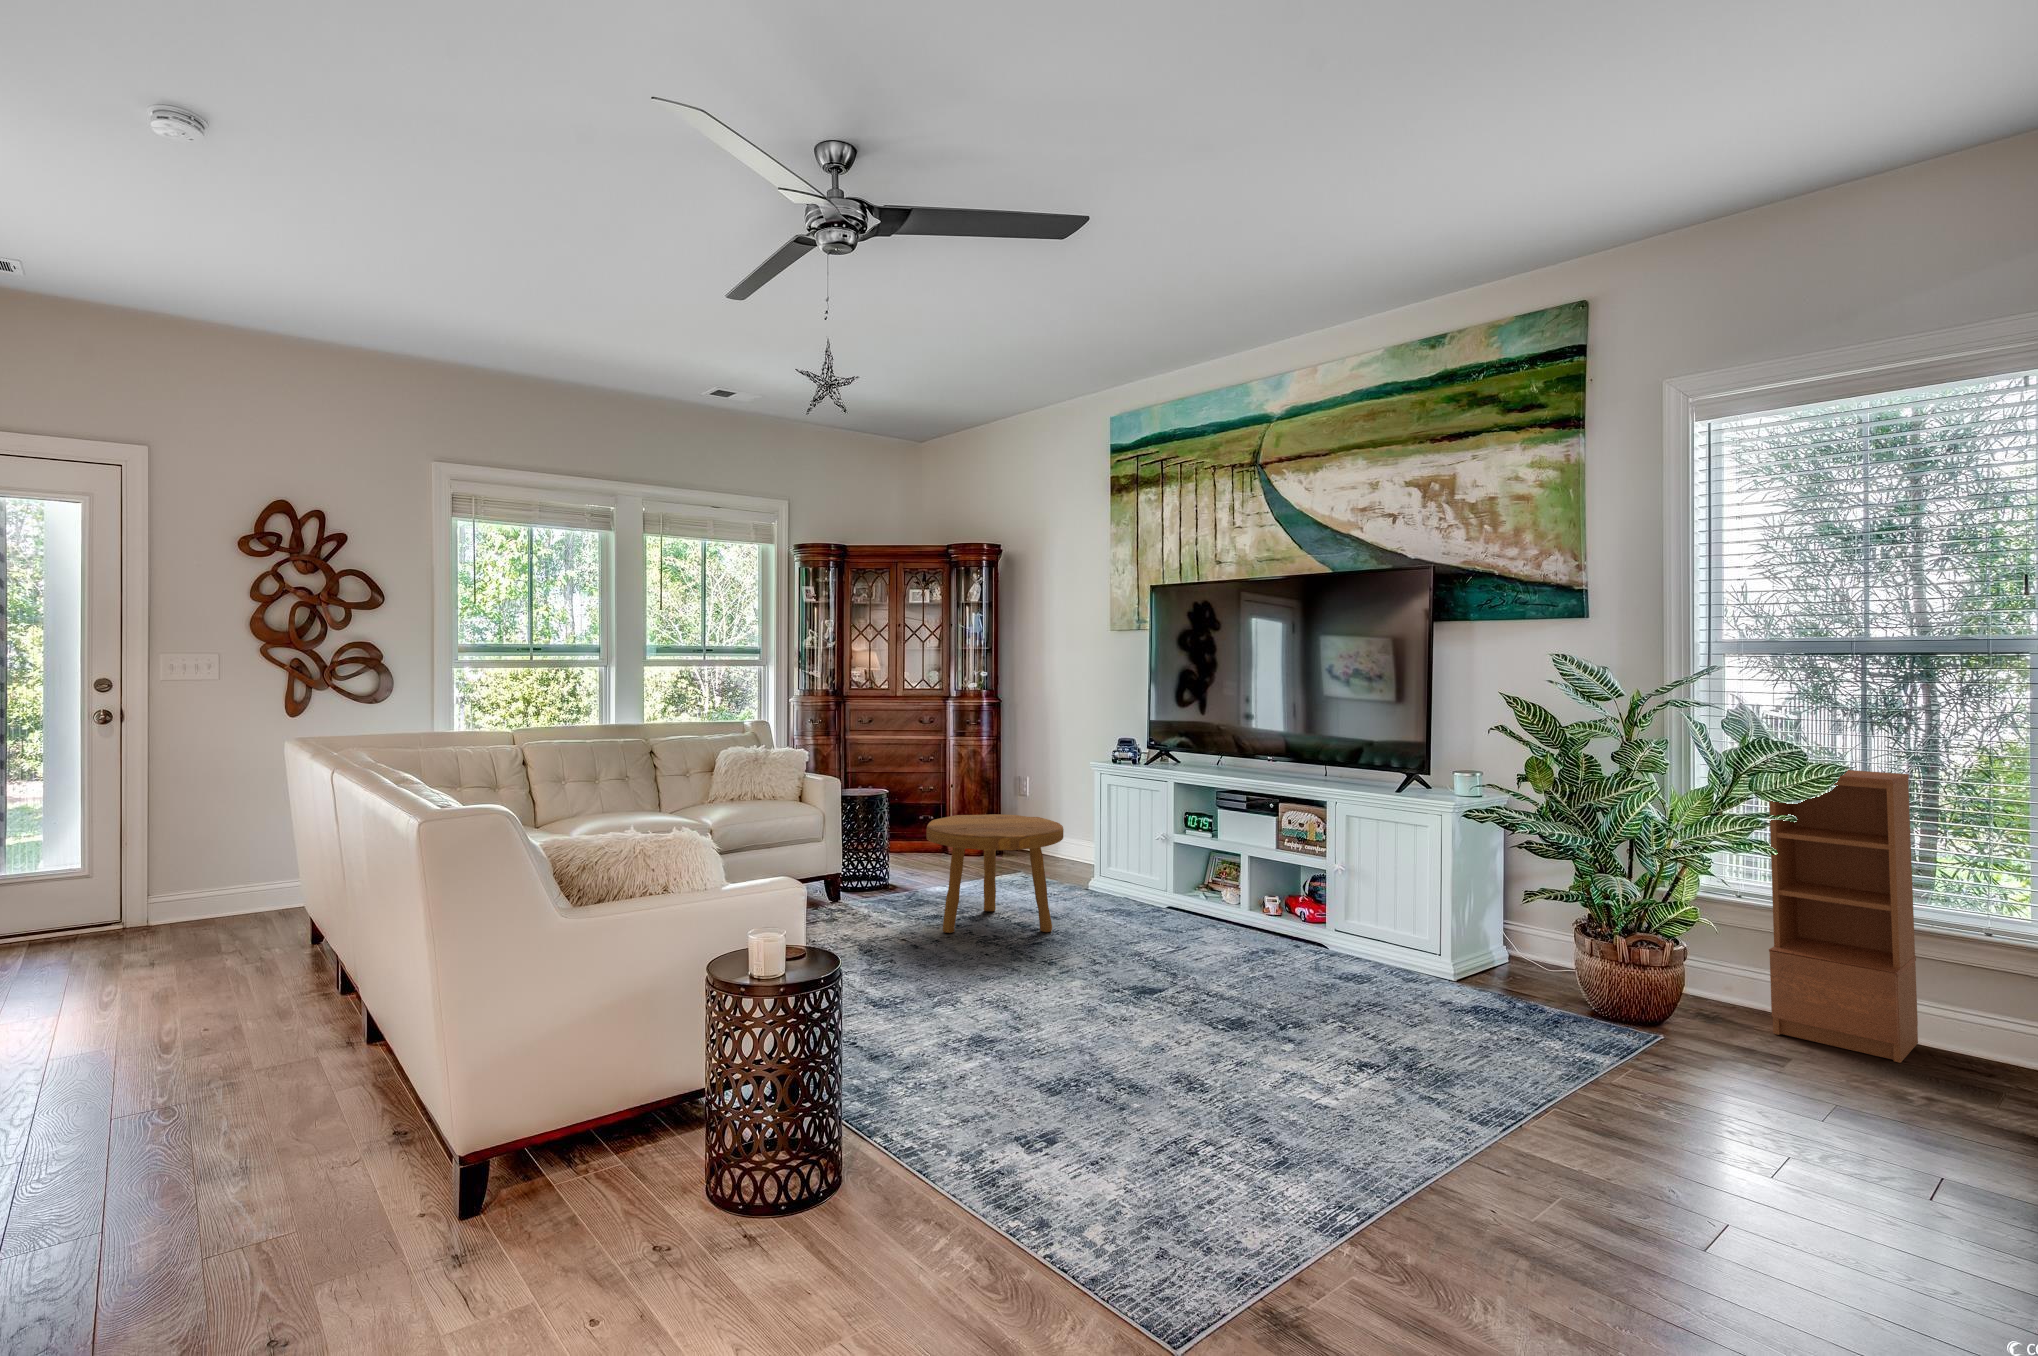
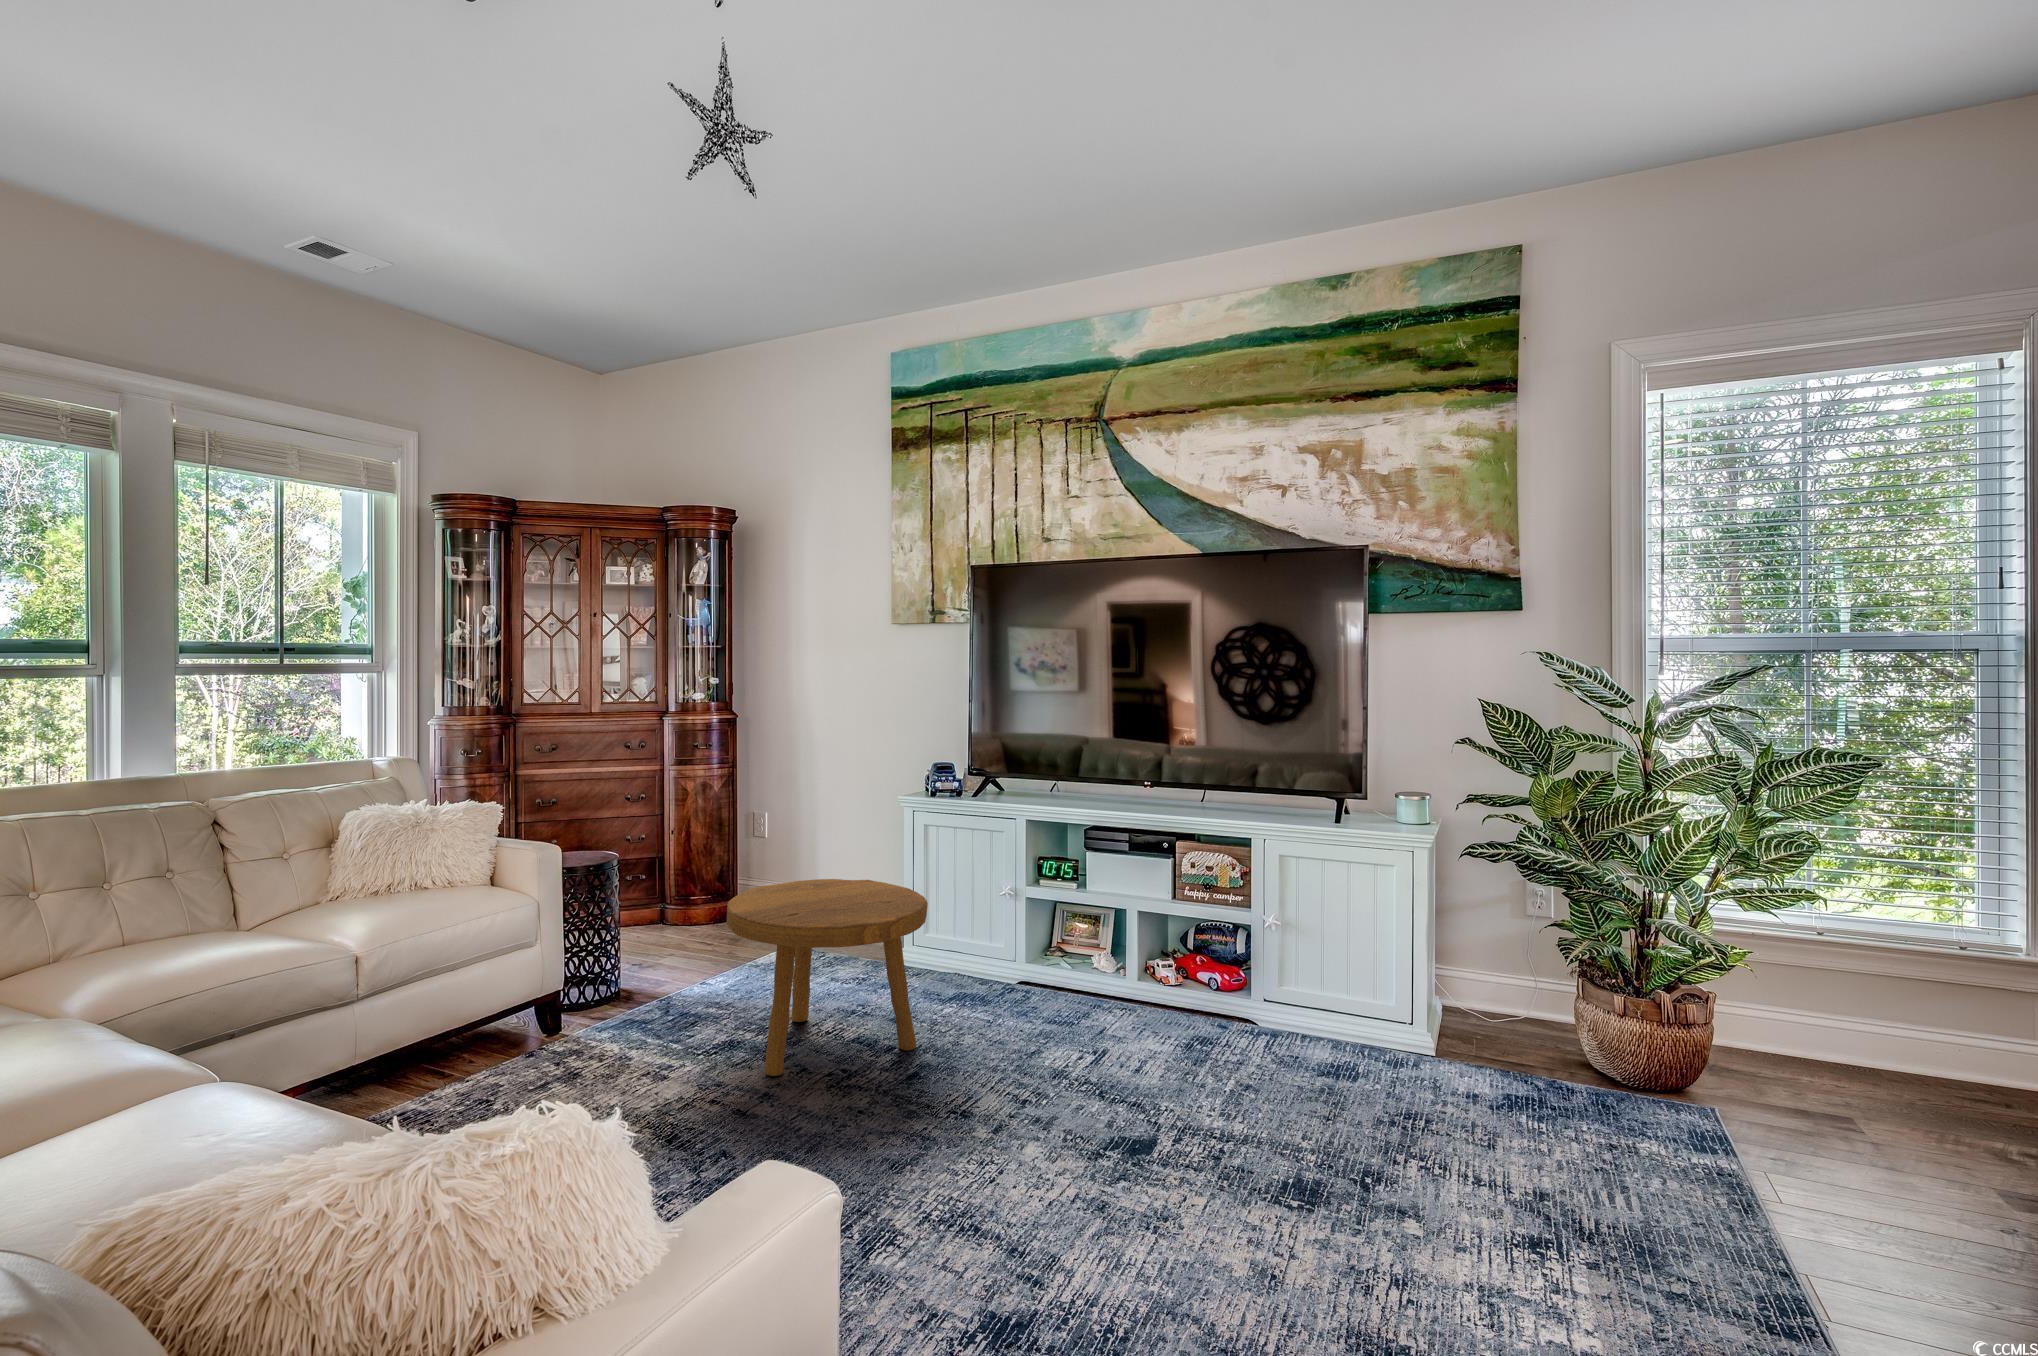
bookcase: present [1769,770,1918,1063] -> none [1765,772,1952,1103]

